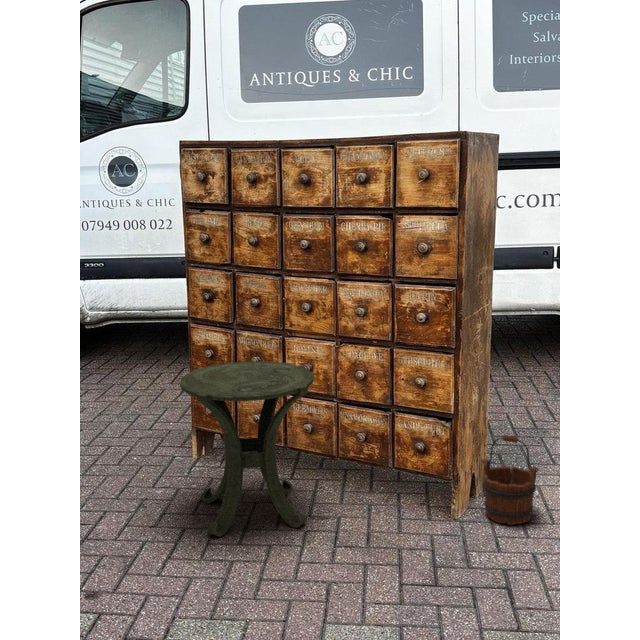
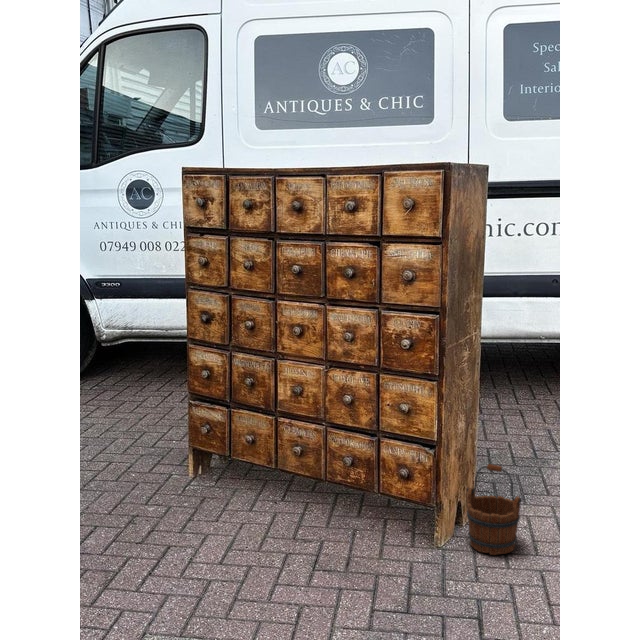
side table: present [180,361,314,537] -> none [169,383,301,555]

